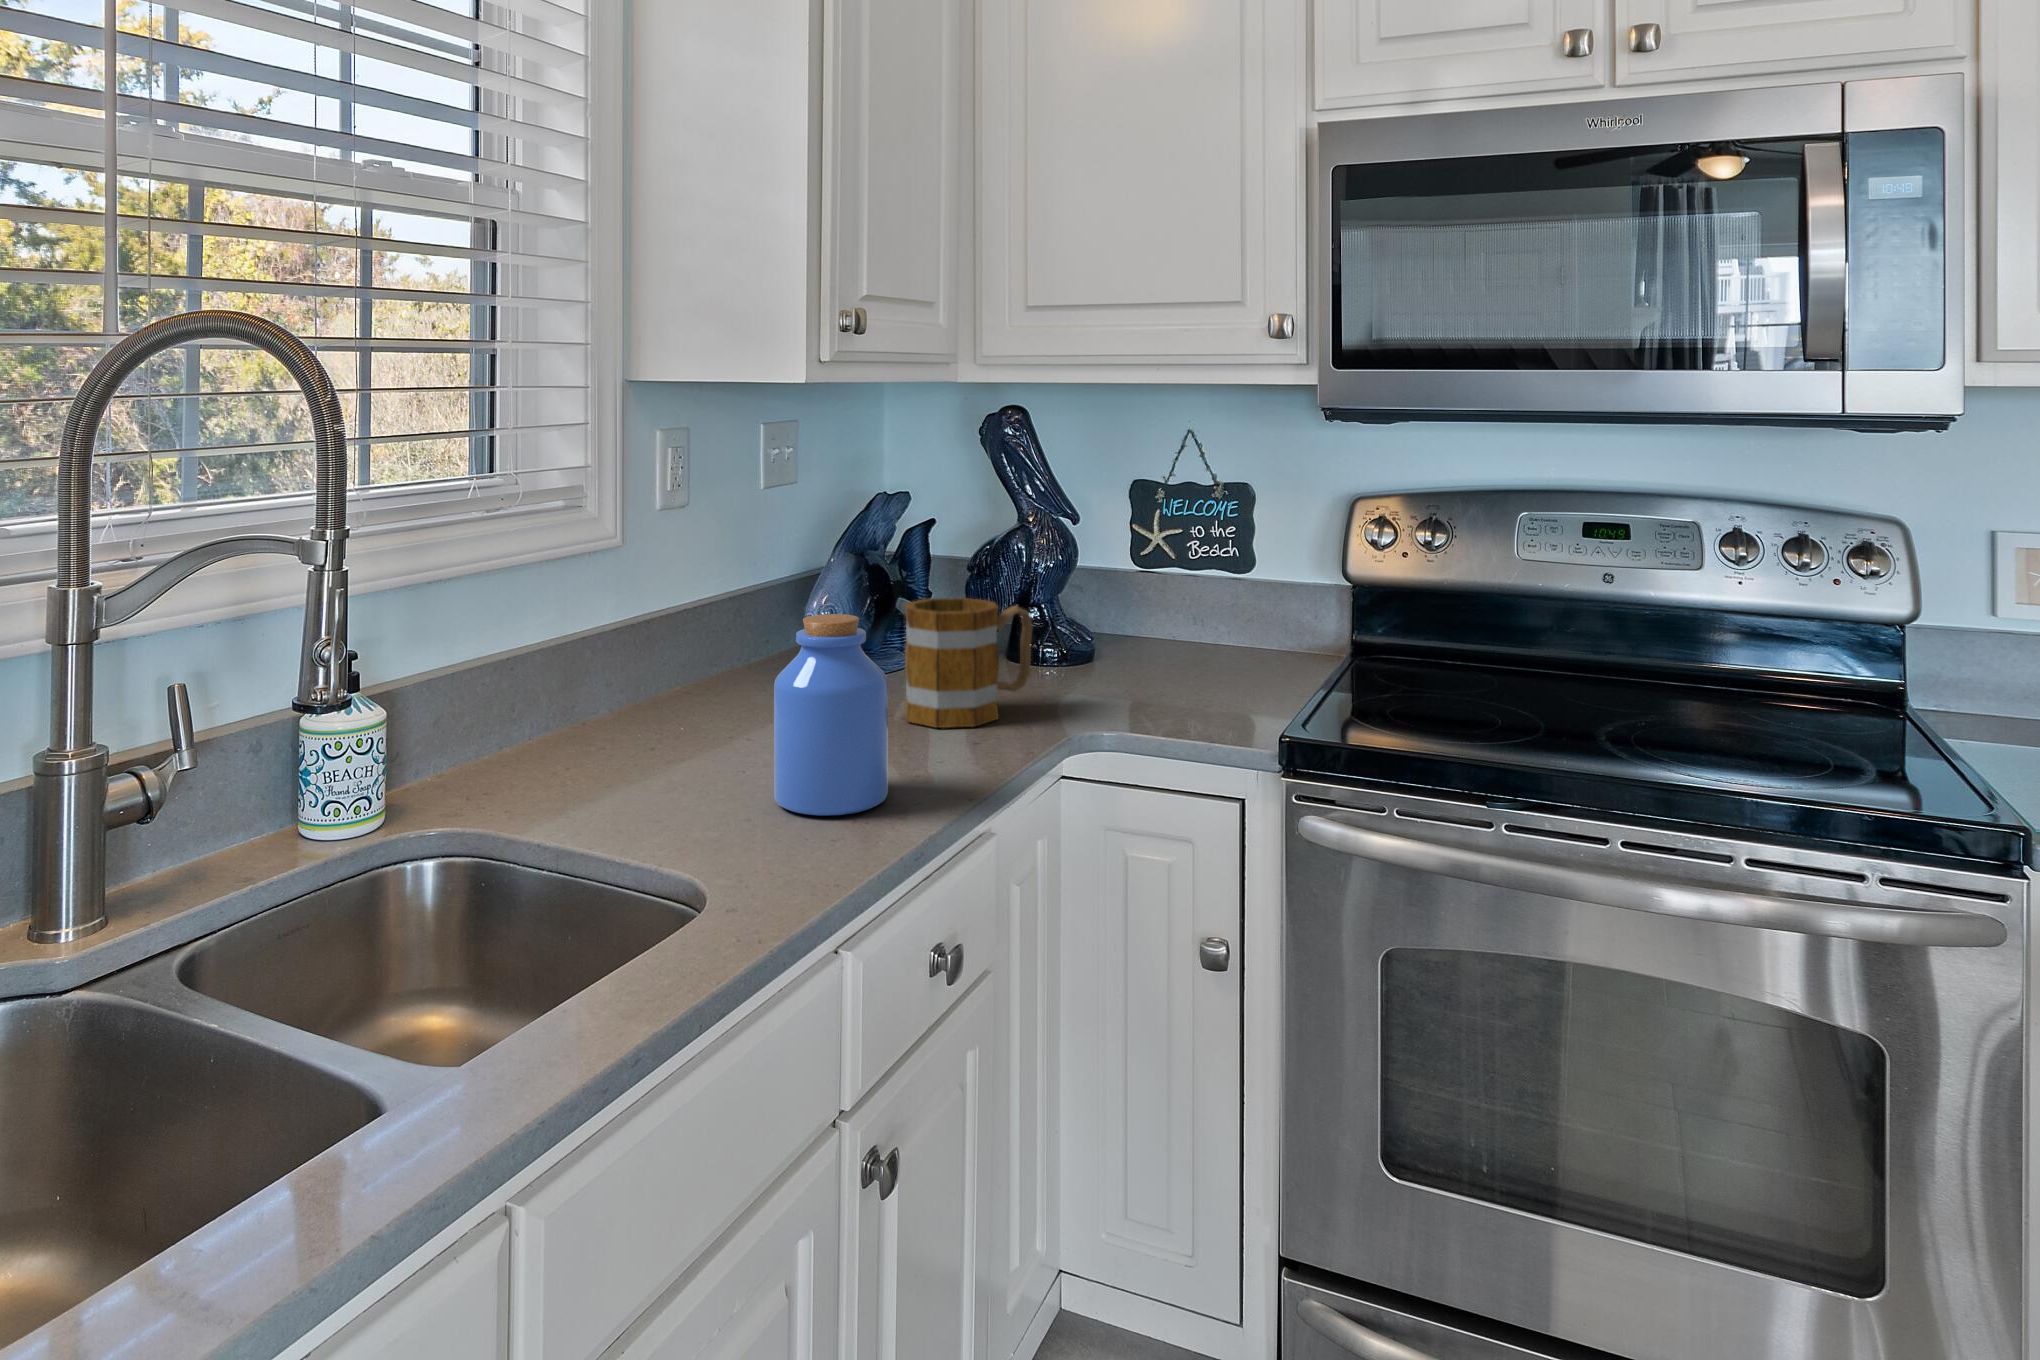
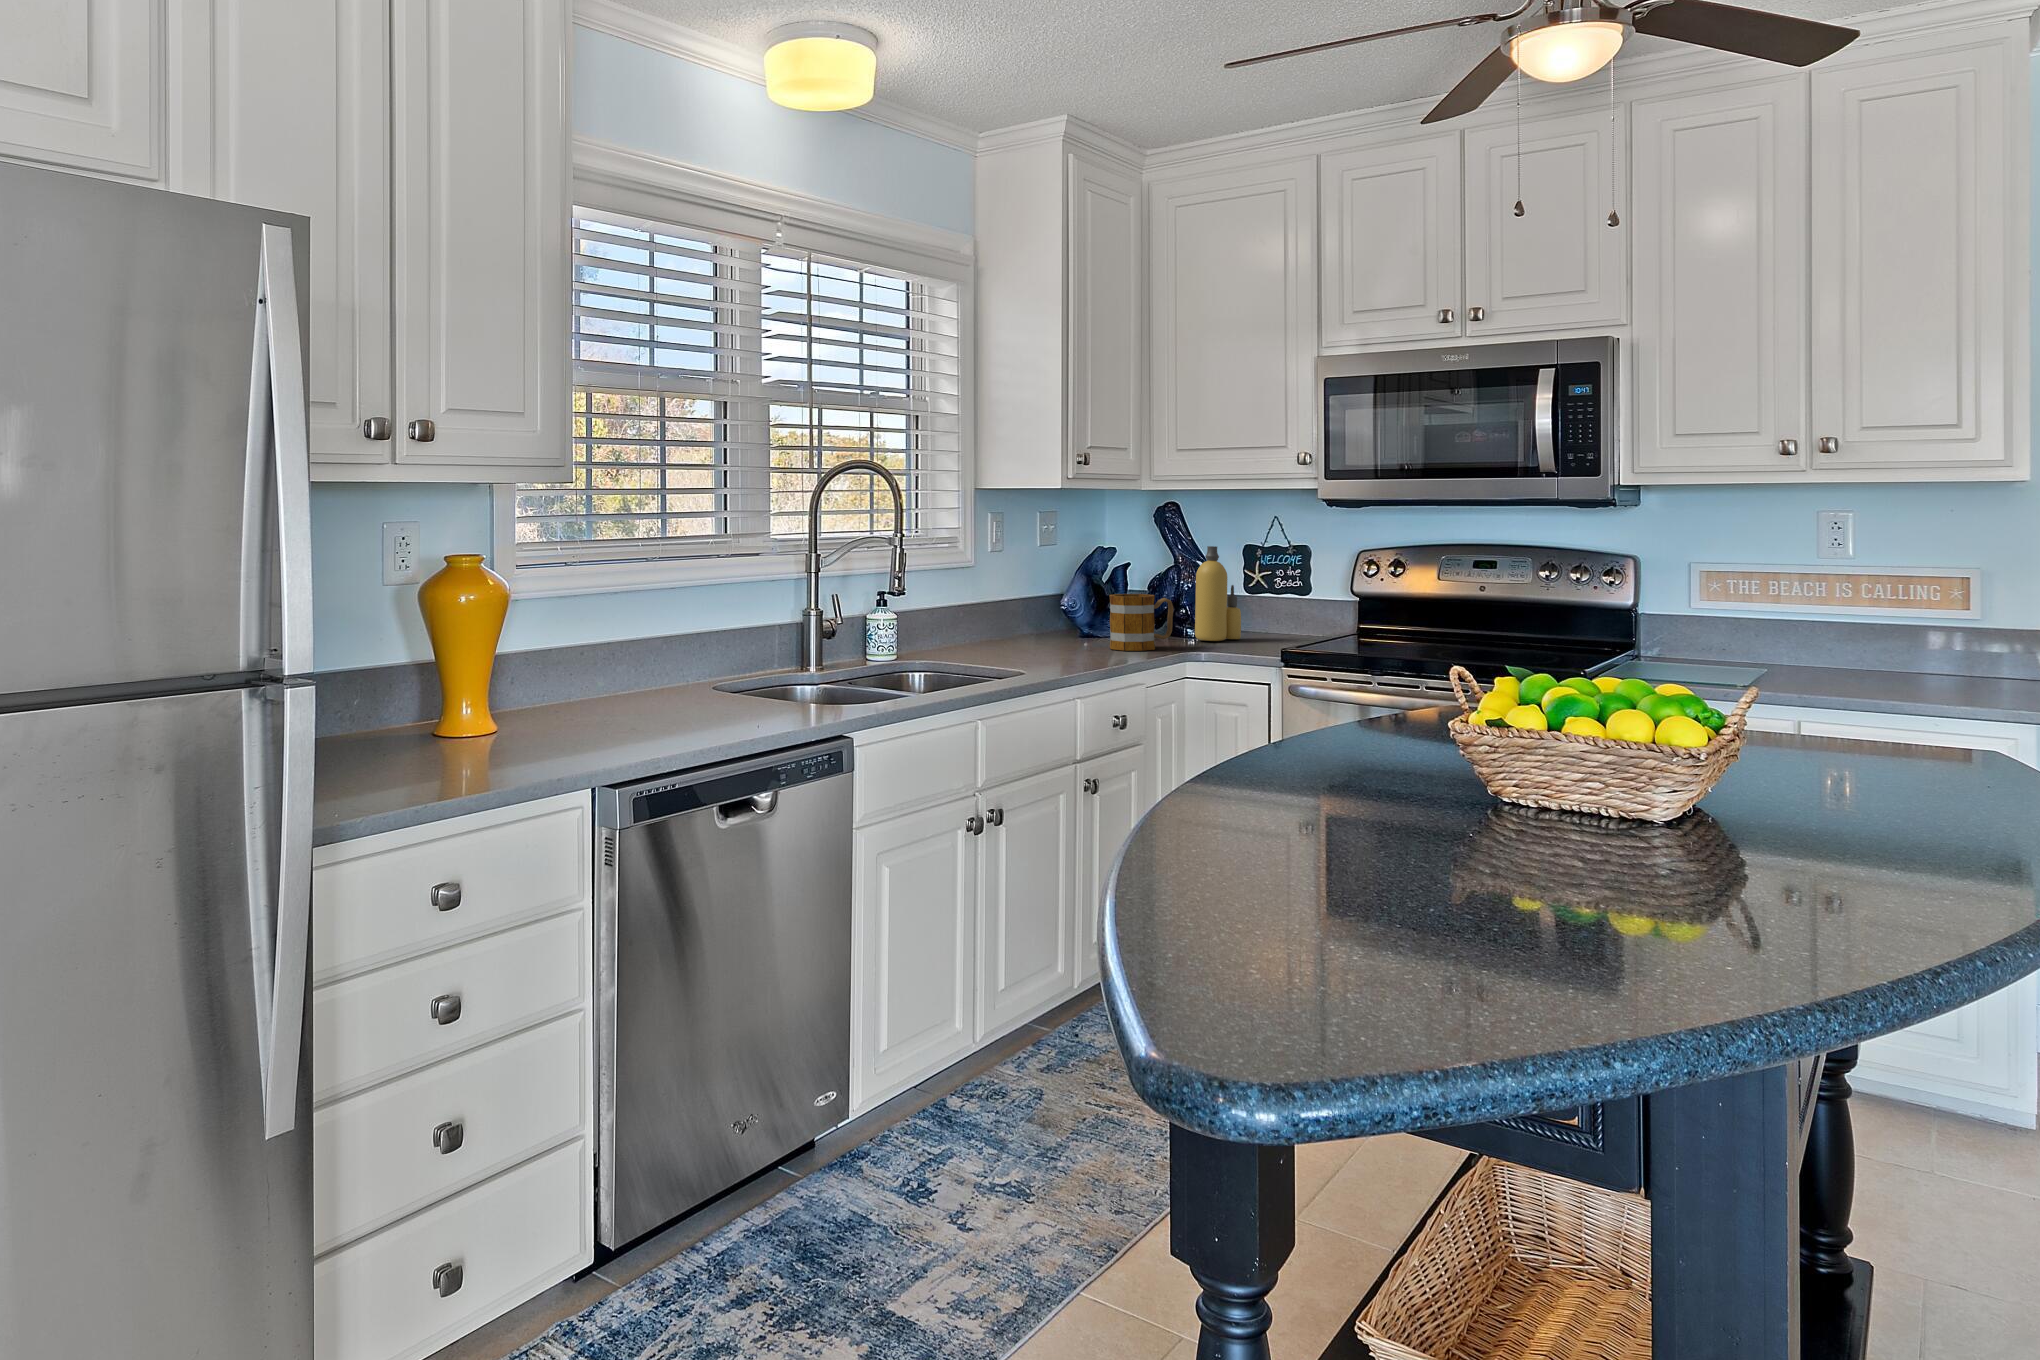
bottle: none [1064,493,1146,678] -> present [1195,546,1241,641]
jar: present [774,614,888,816] -> none [1050,586,1099,665]

